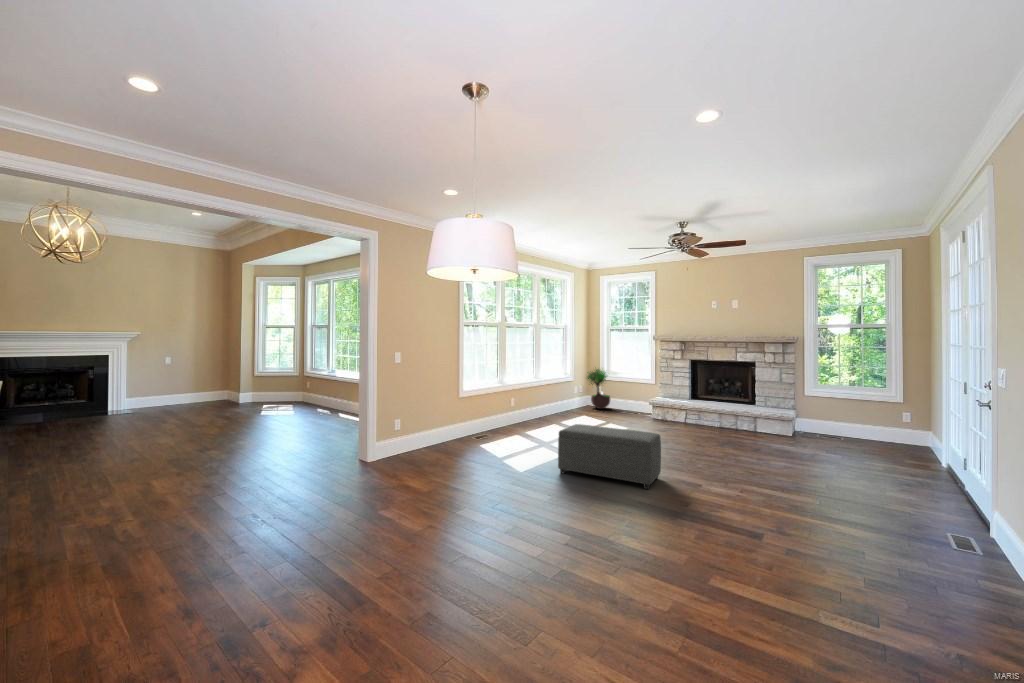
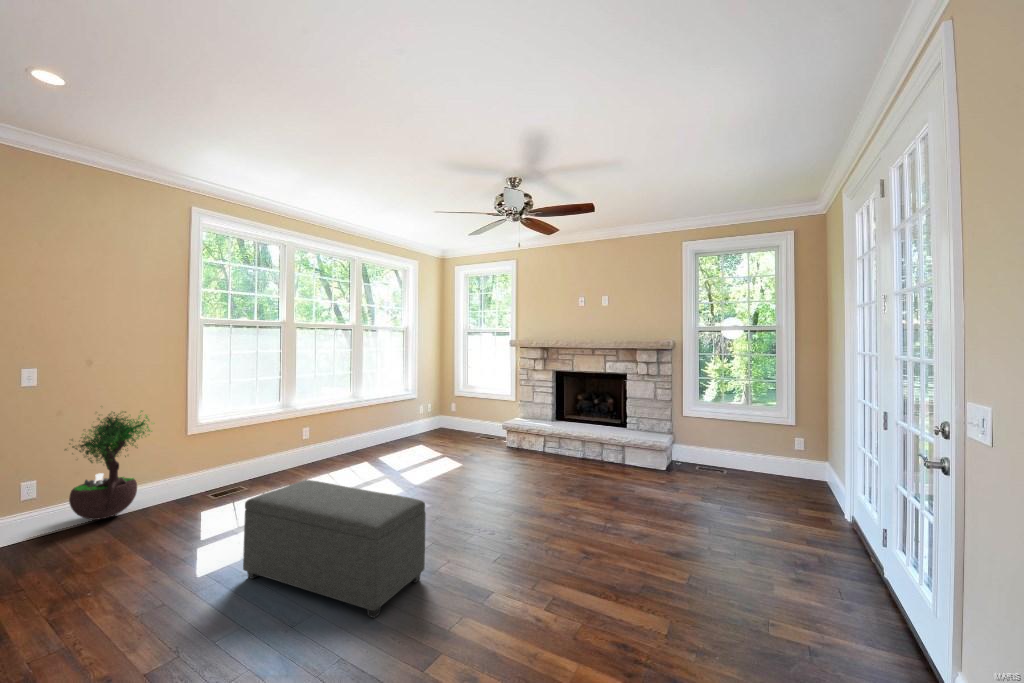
potted tree: present [587,369,610,409] -> present [65,412,152,520]

